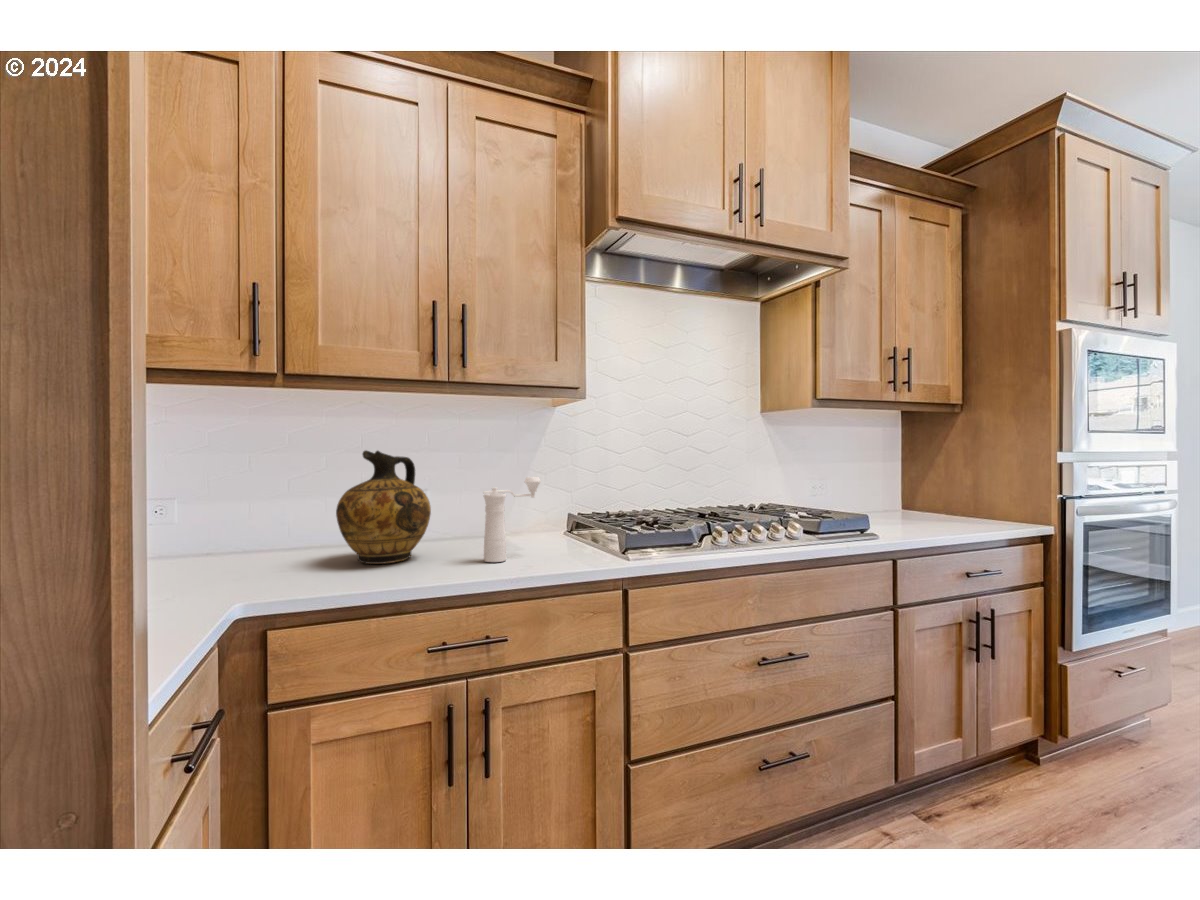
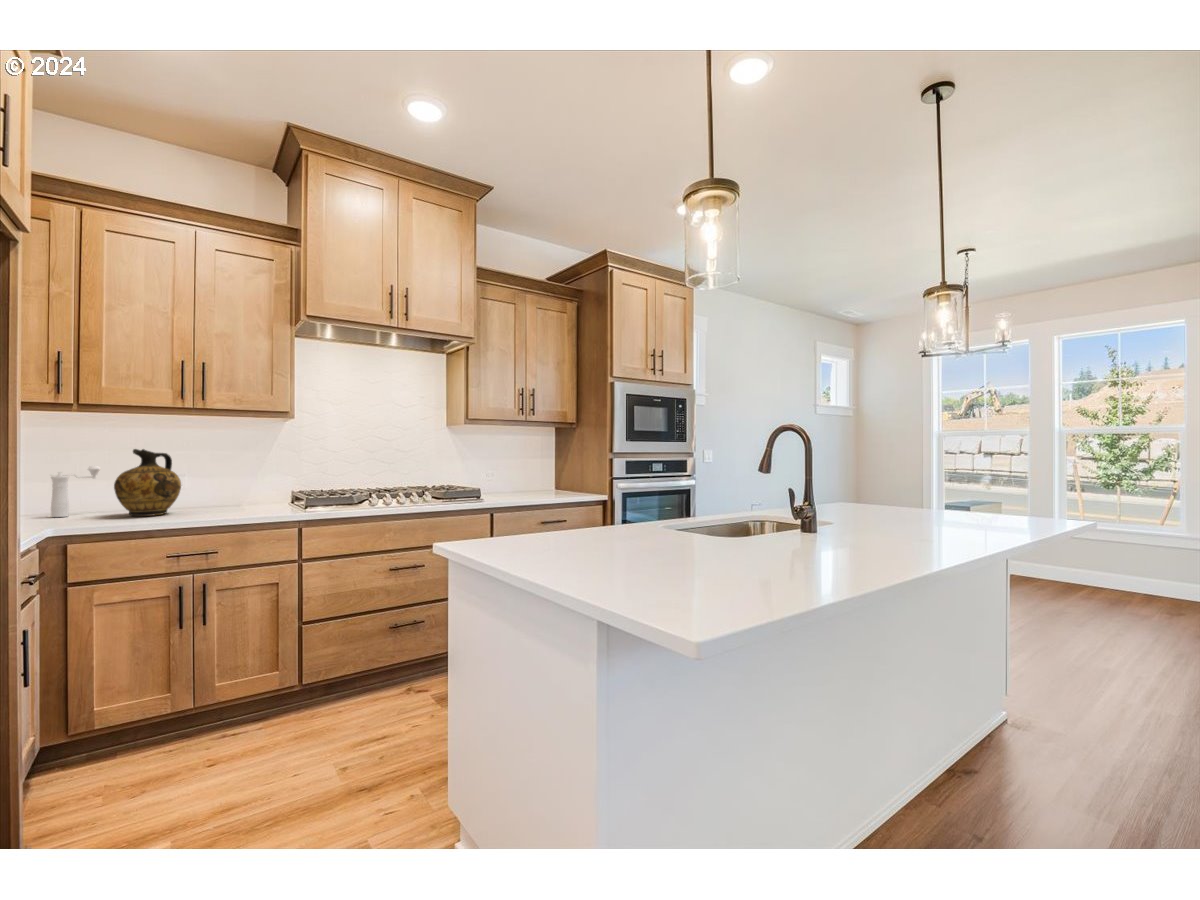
pepper mill: present [483,477,541,562] -> present [51,466,100,517]

